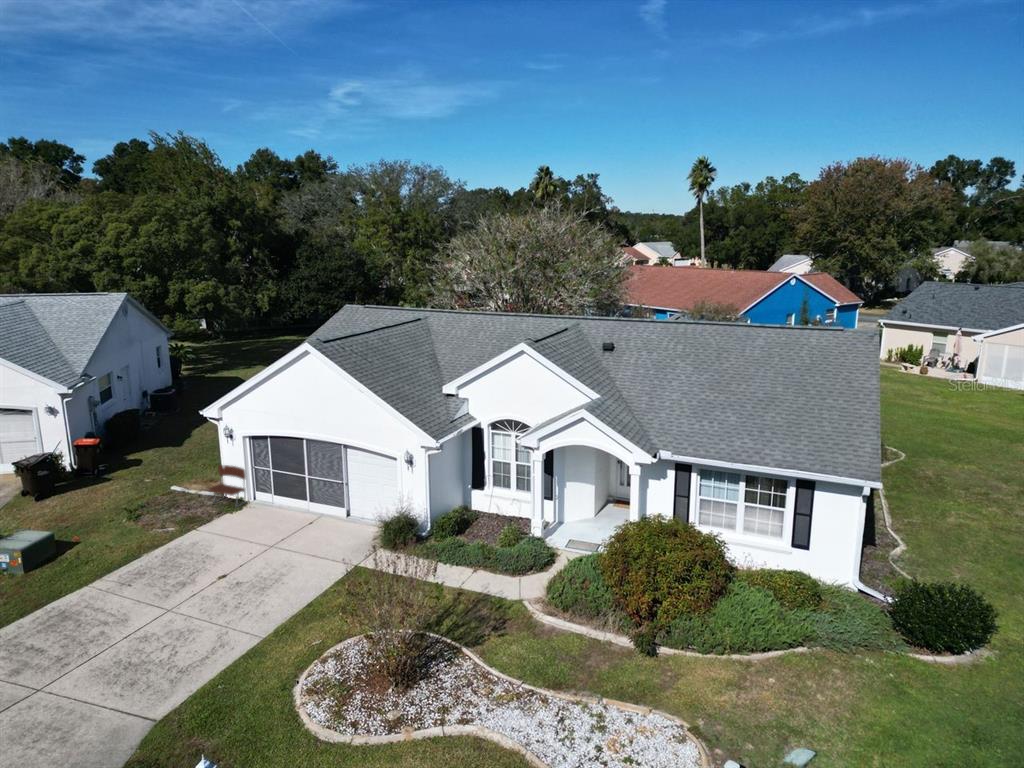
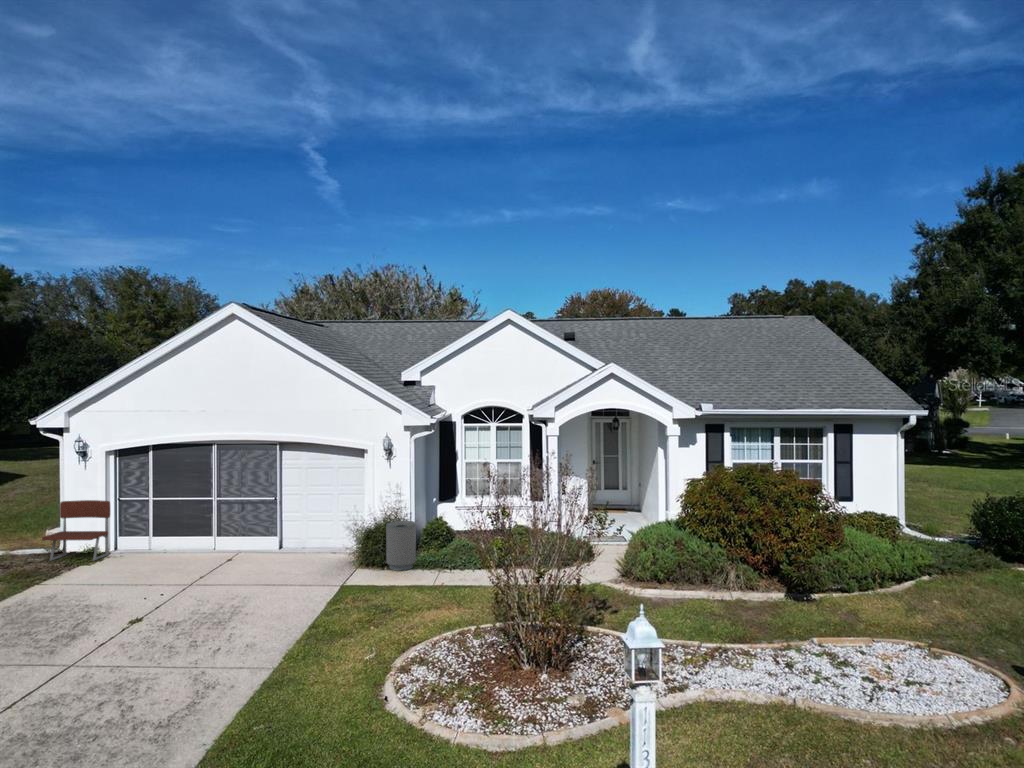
trash can: none [395,519,417,556] -> present [386,521,416,570]

